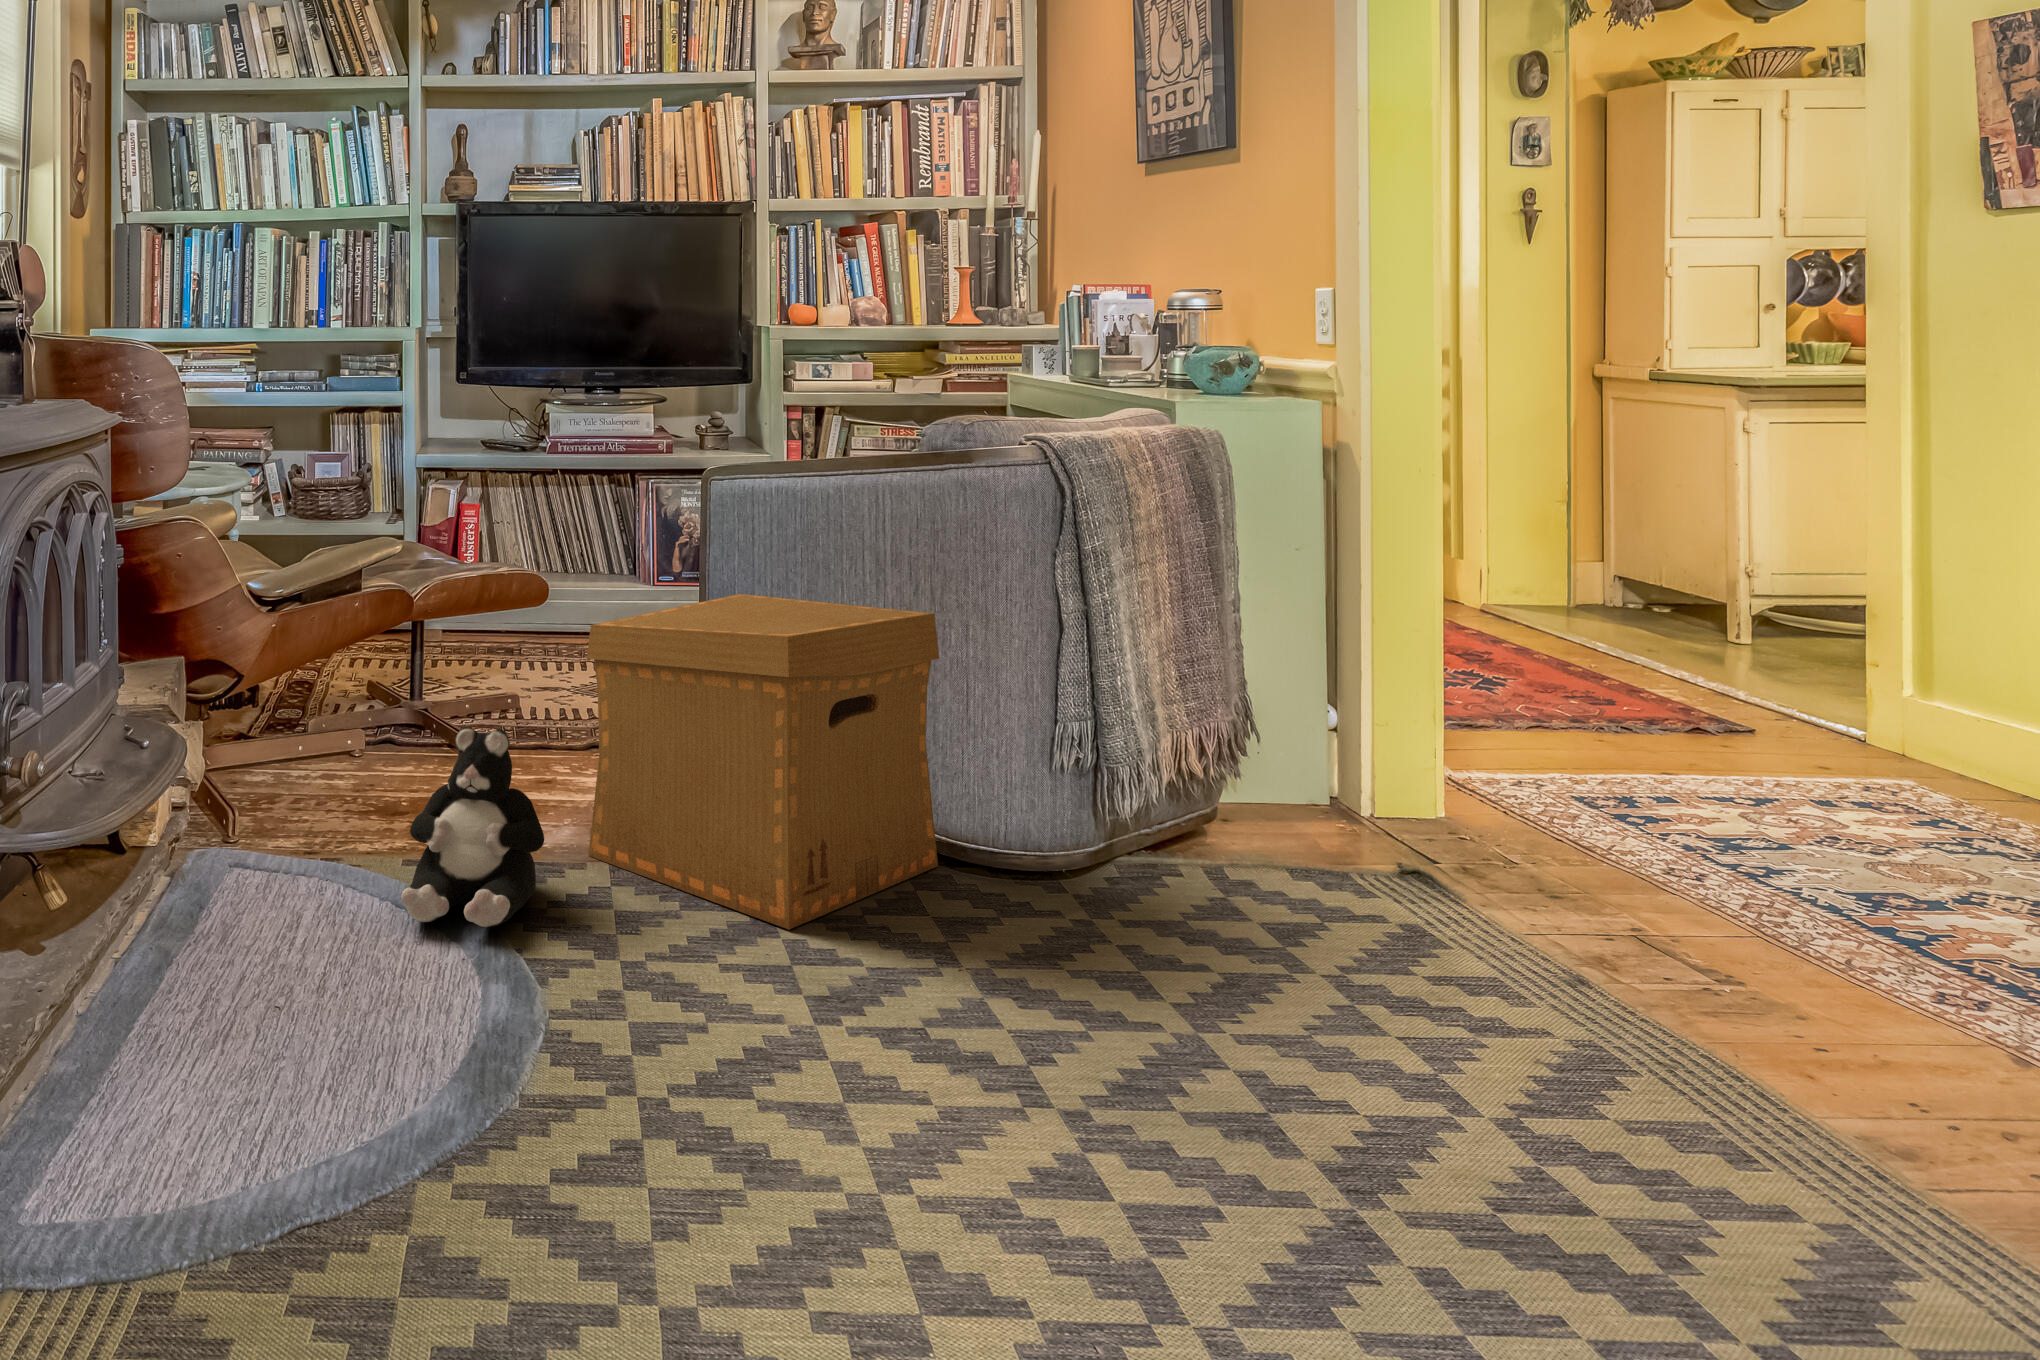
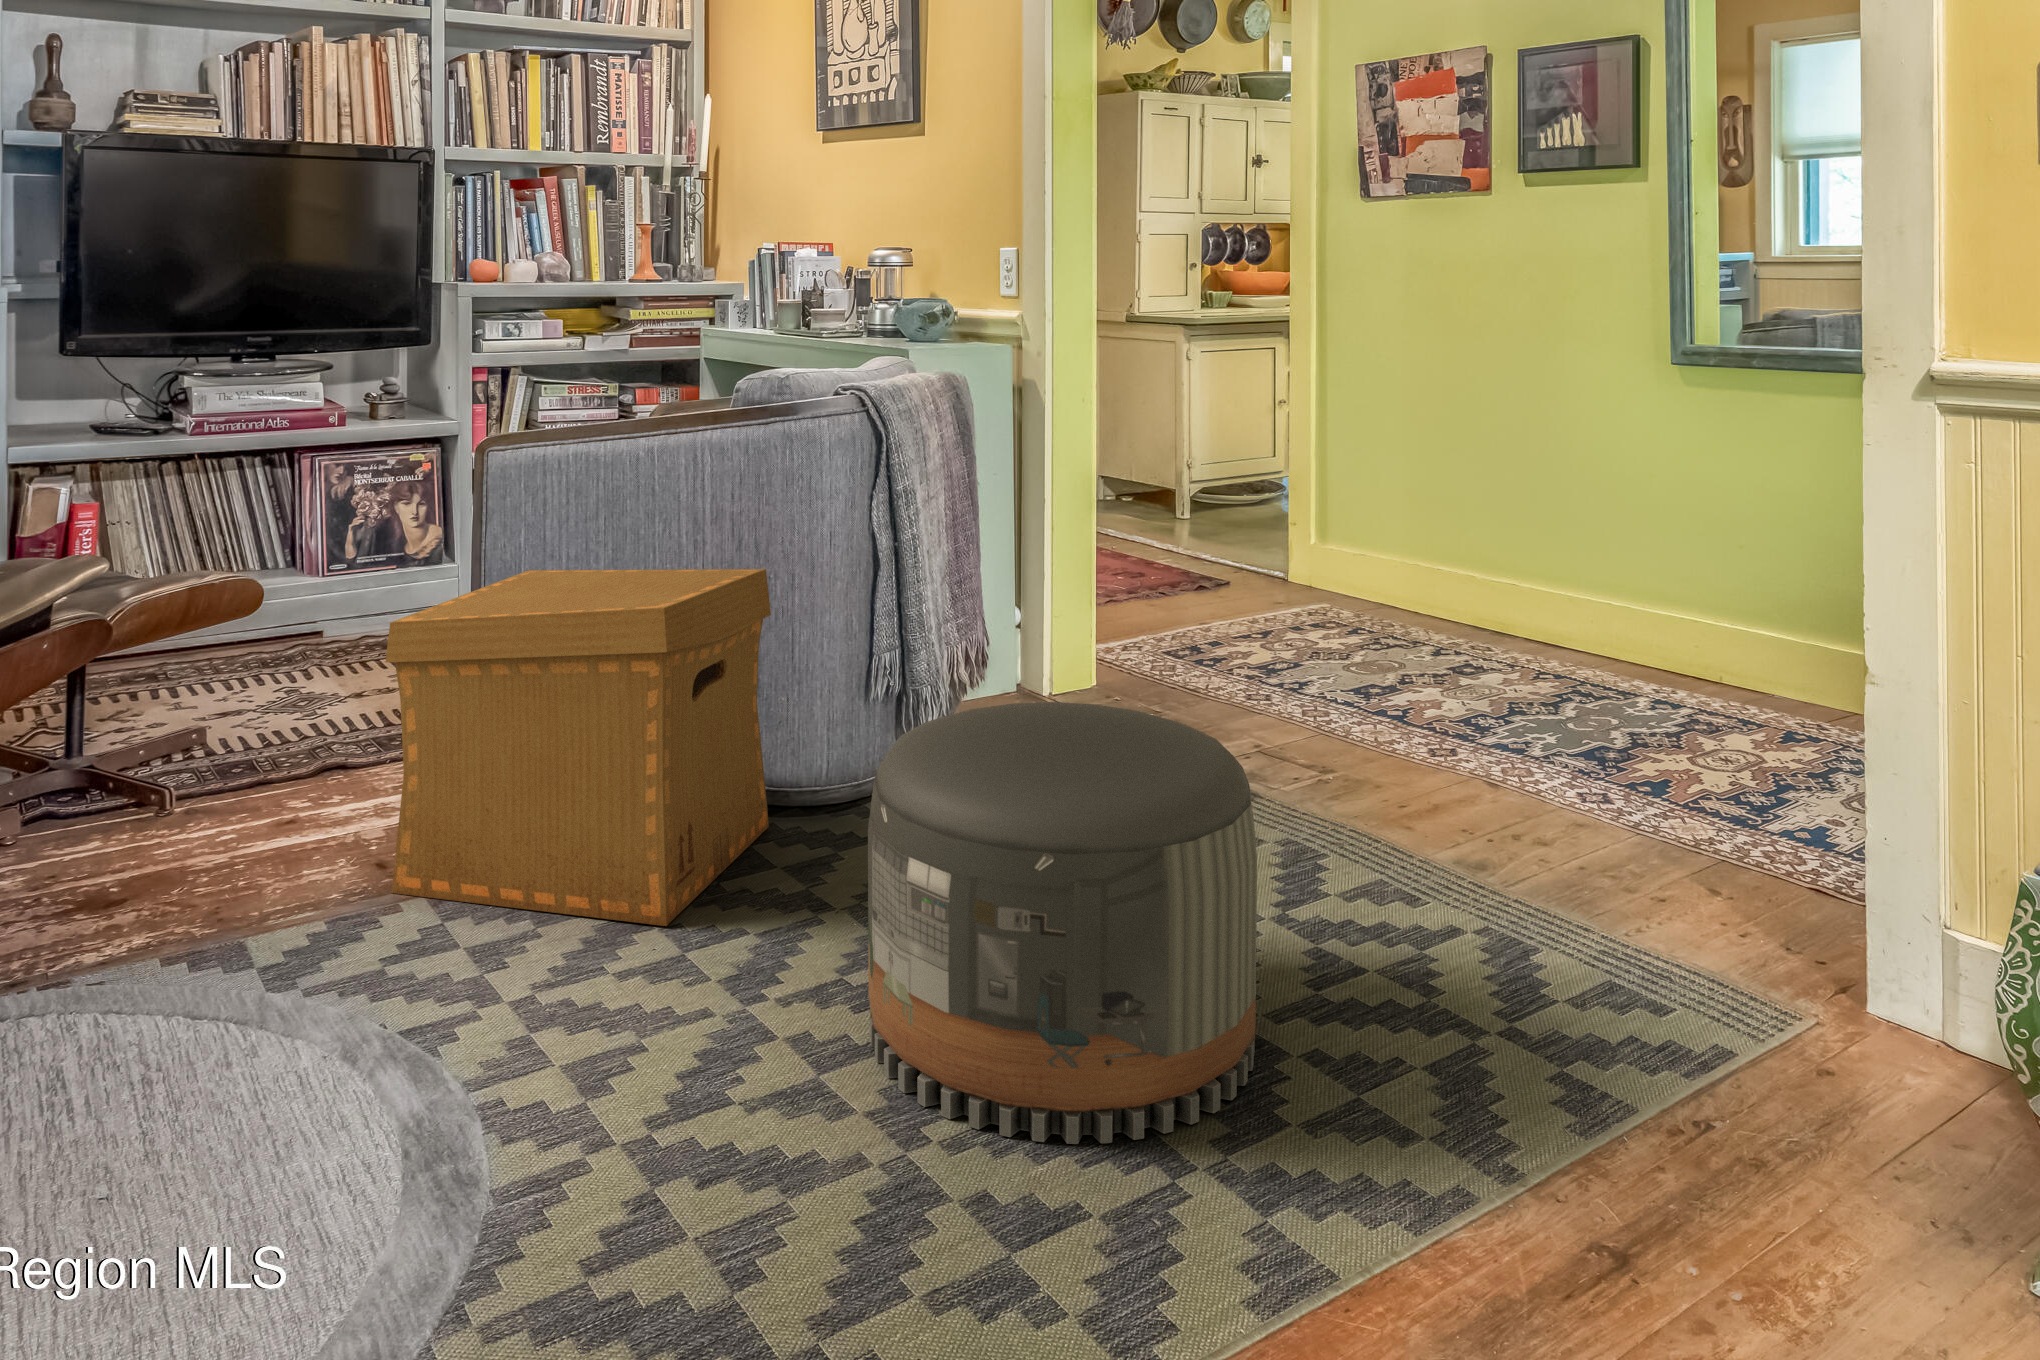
plush toy: present [401,727,544,928] -> none [185,762,372,1023]
pouf: none [901,769,1319,1225] -> present [868,702,1257,1144]

